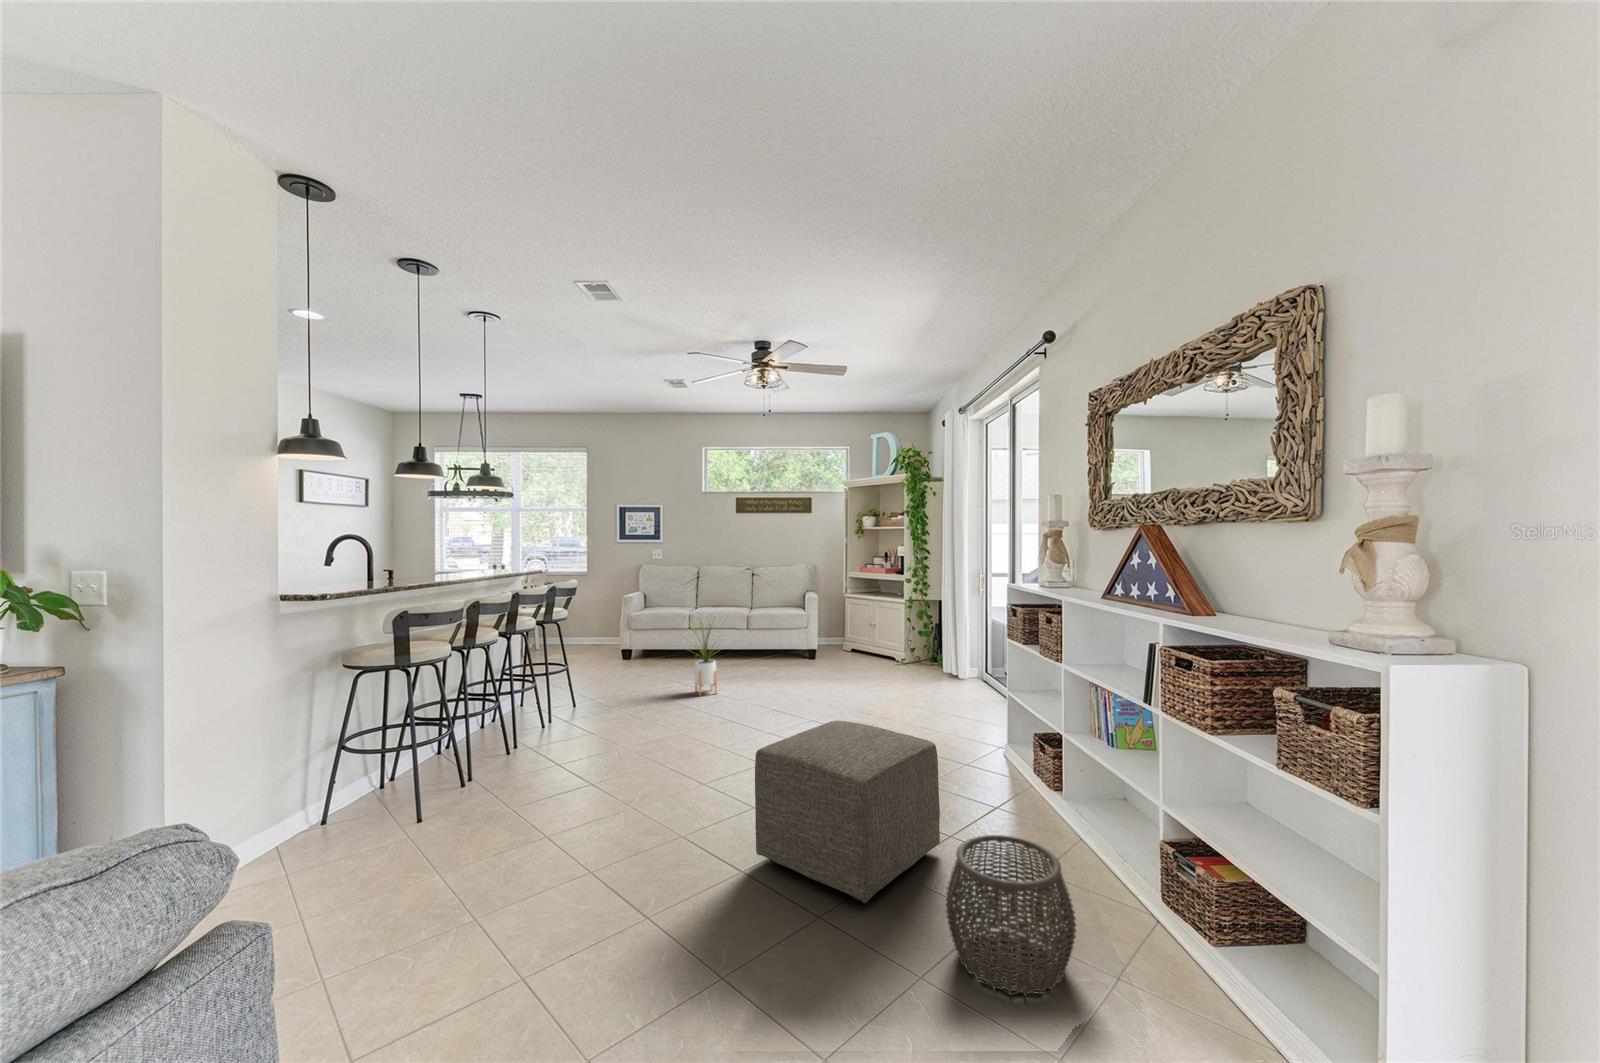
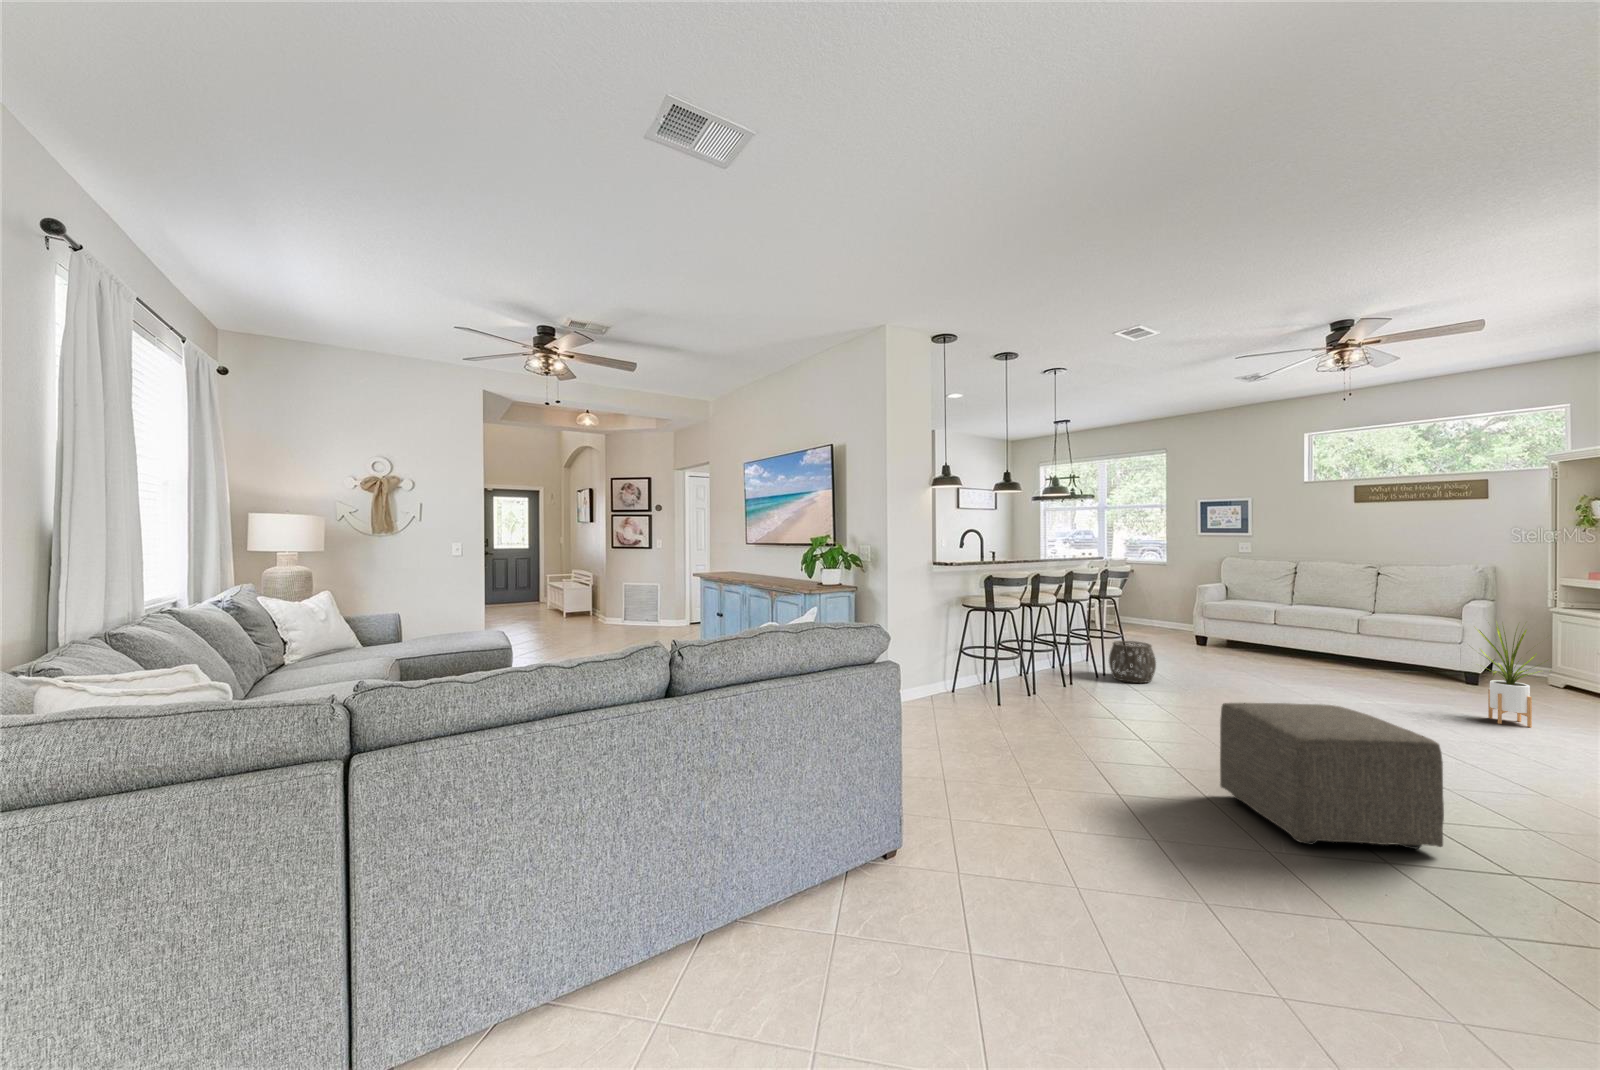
house plant: present [695,623,717,695] -> present [1478,625,1548,727]
woven basket: present [945,835,1076,996] -> present [1109,641,1156,683]

